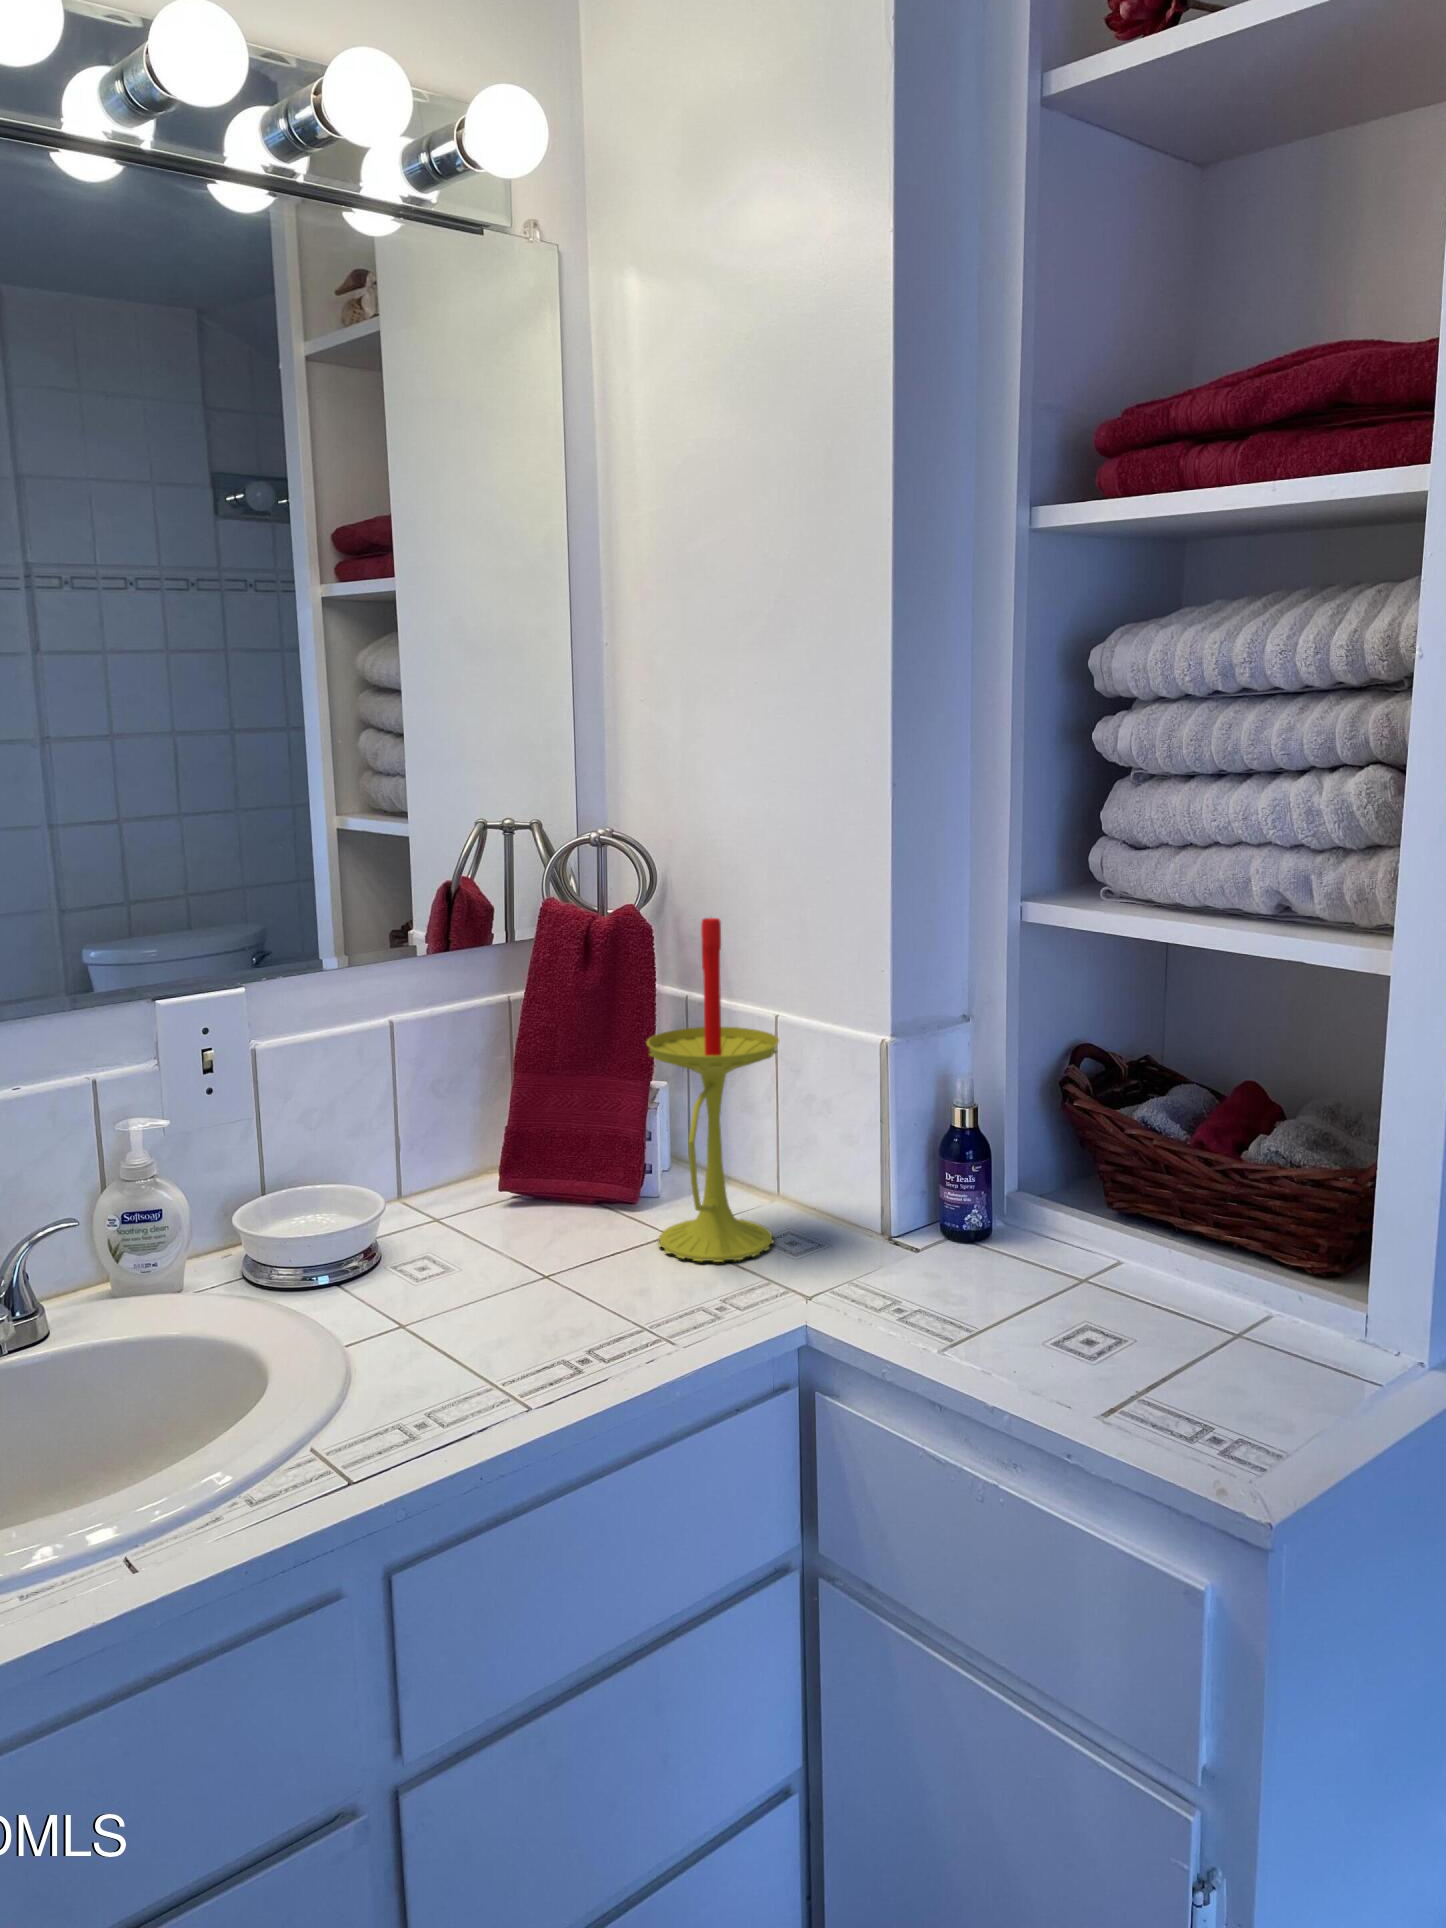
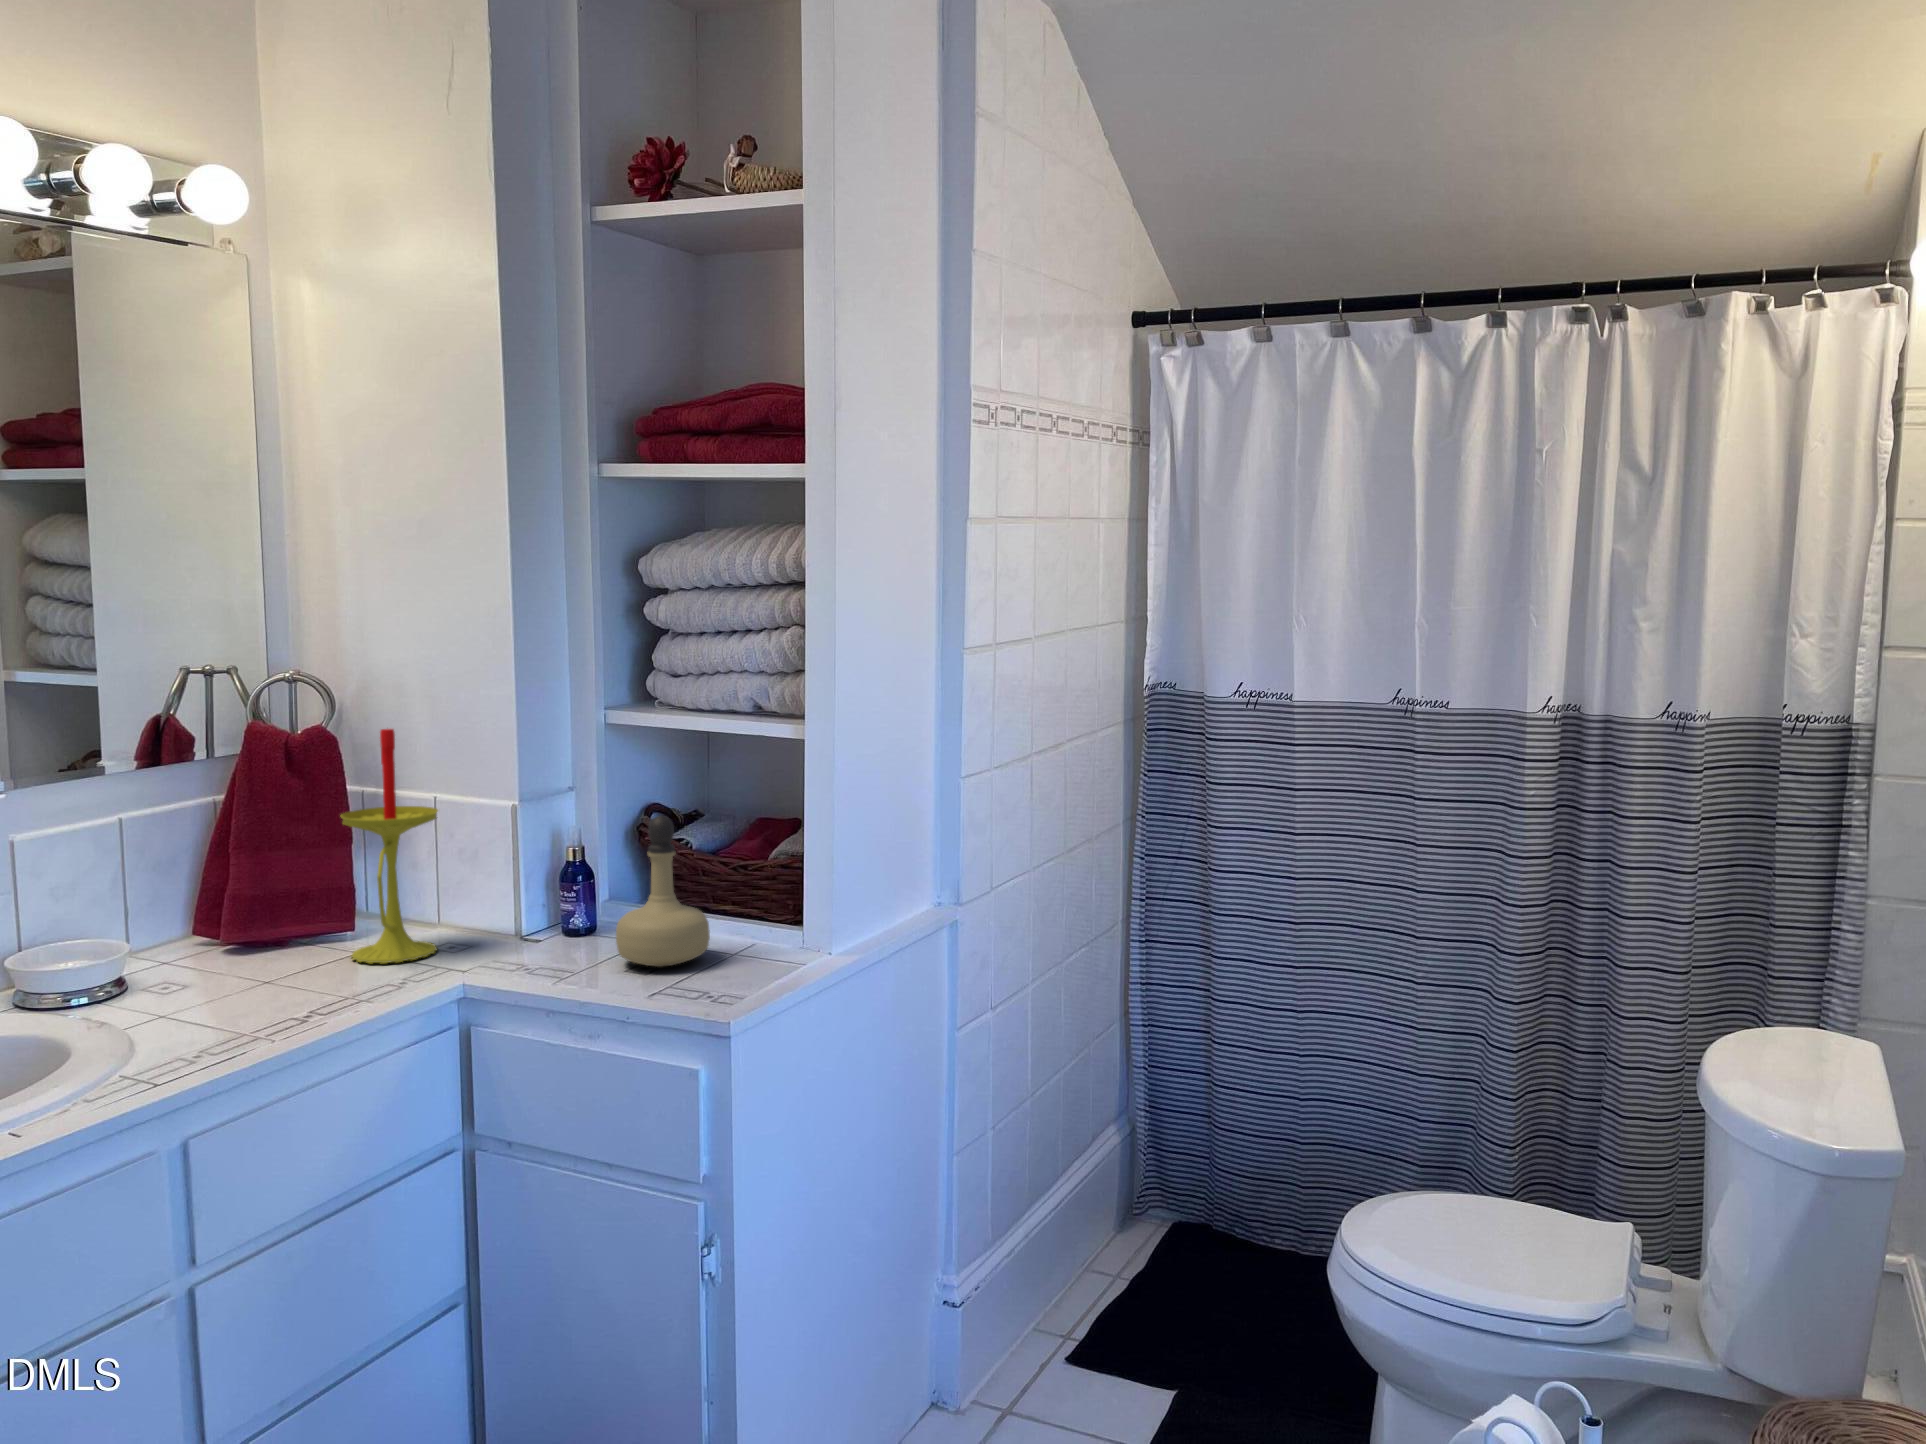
perfume bottle: none [1034,1088,1190,1339] -> present [616,815,710,967]

